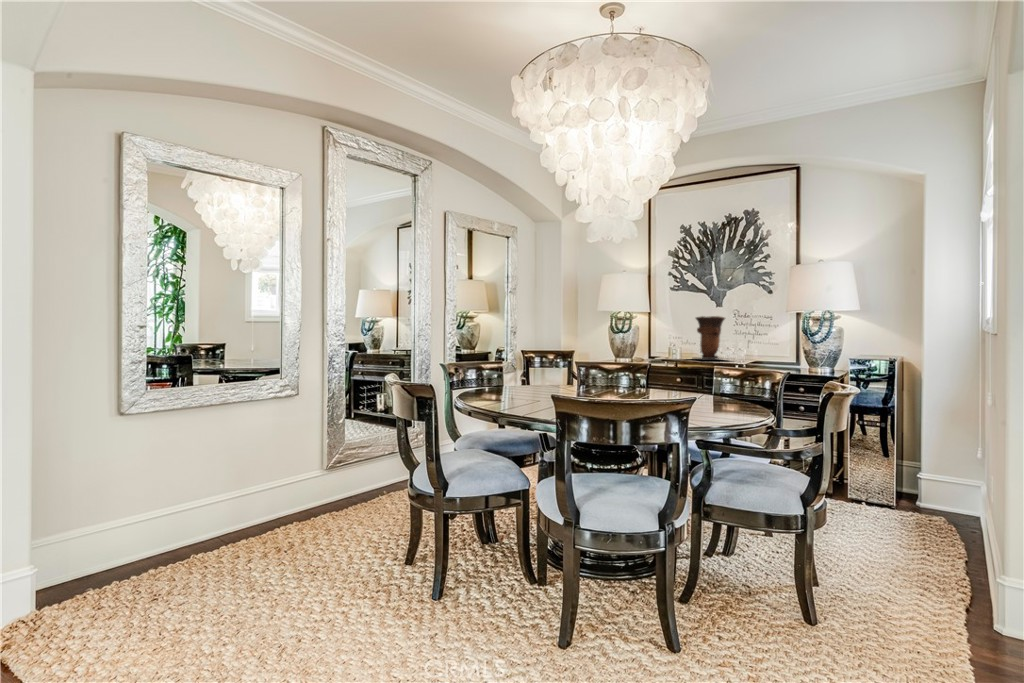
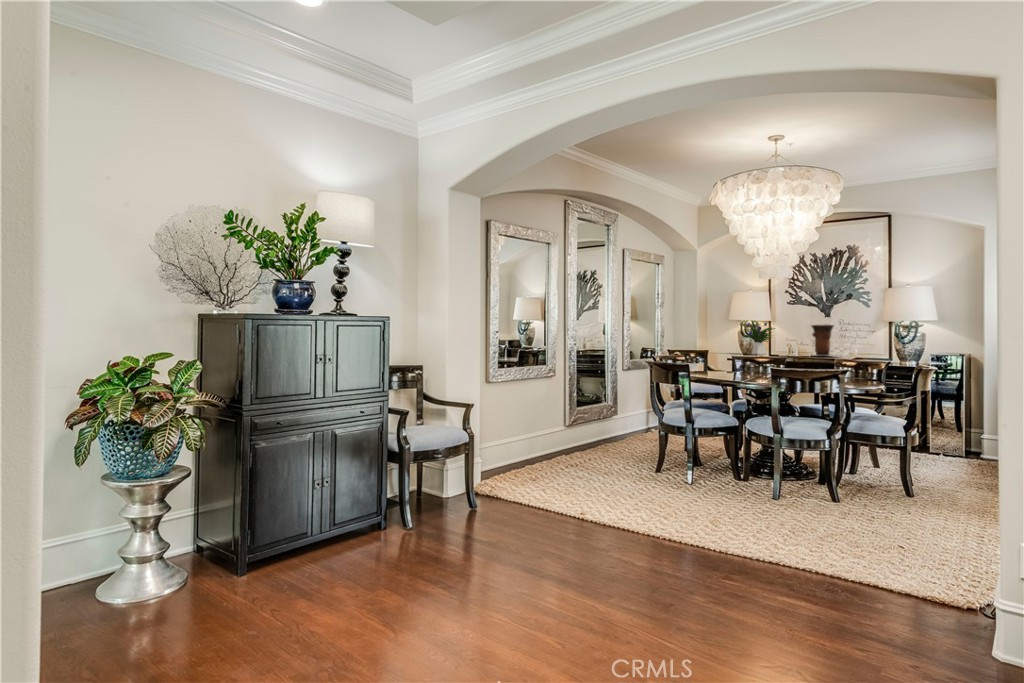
flower arrangement: none [610,310,652,356] -> present [746,321,775,354]

